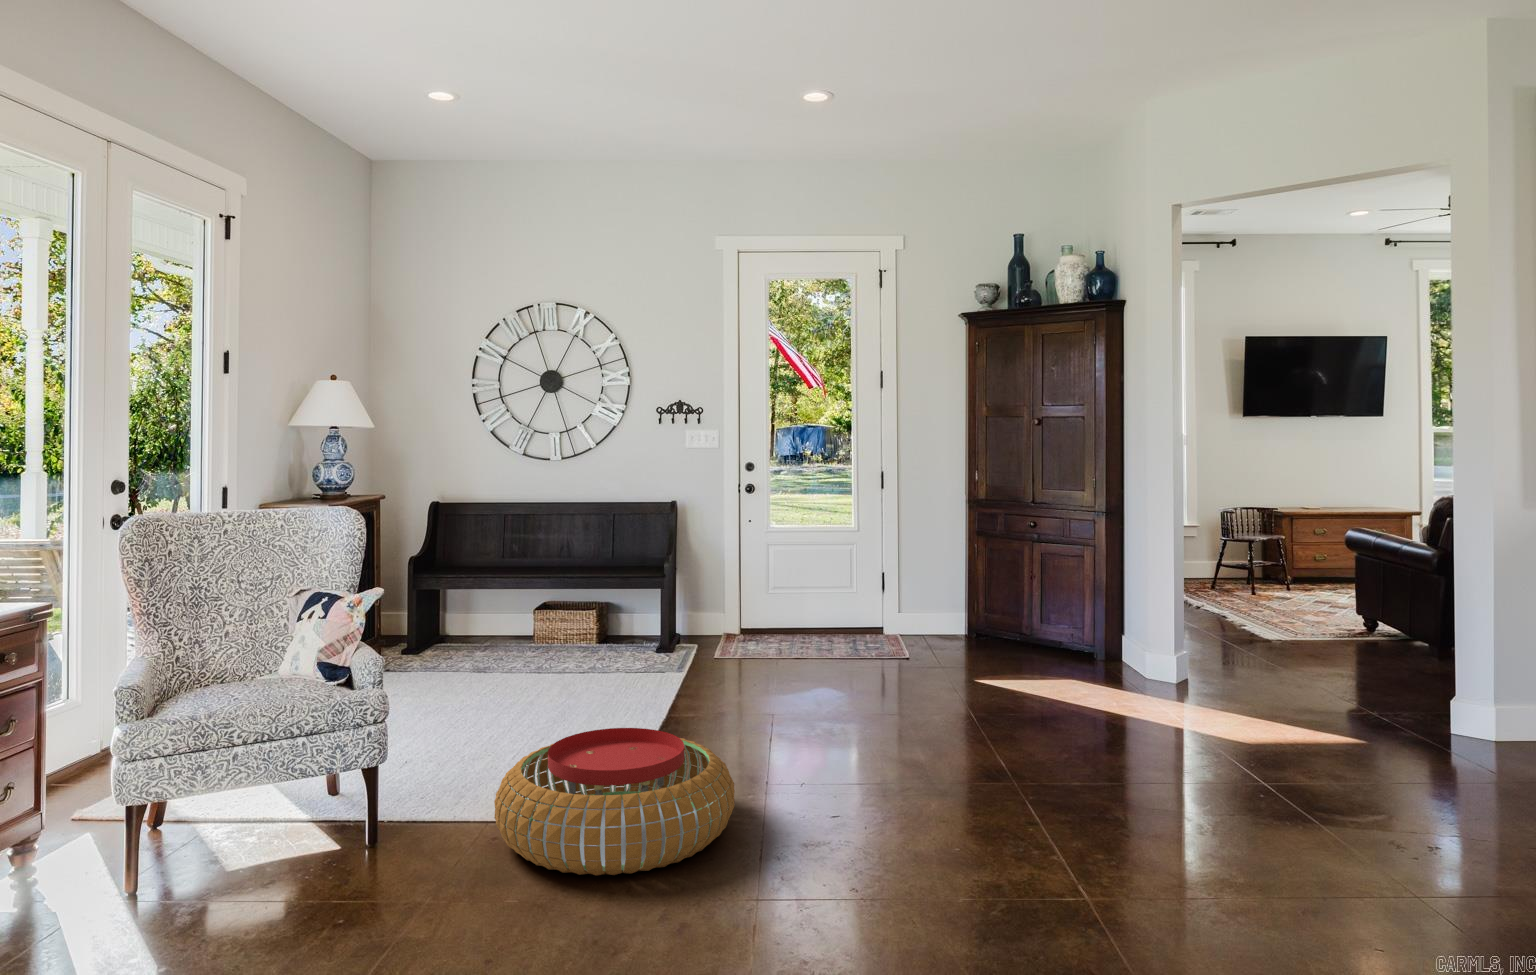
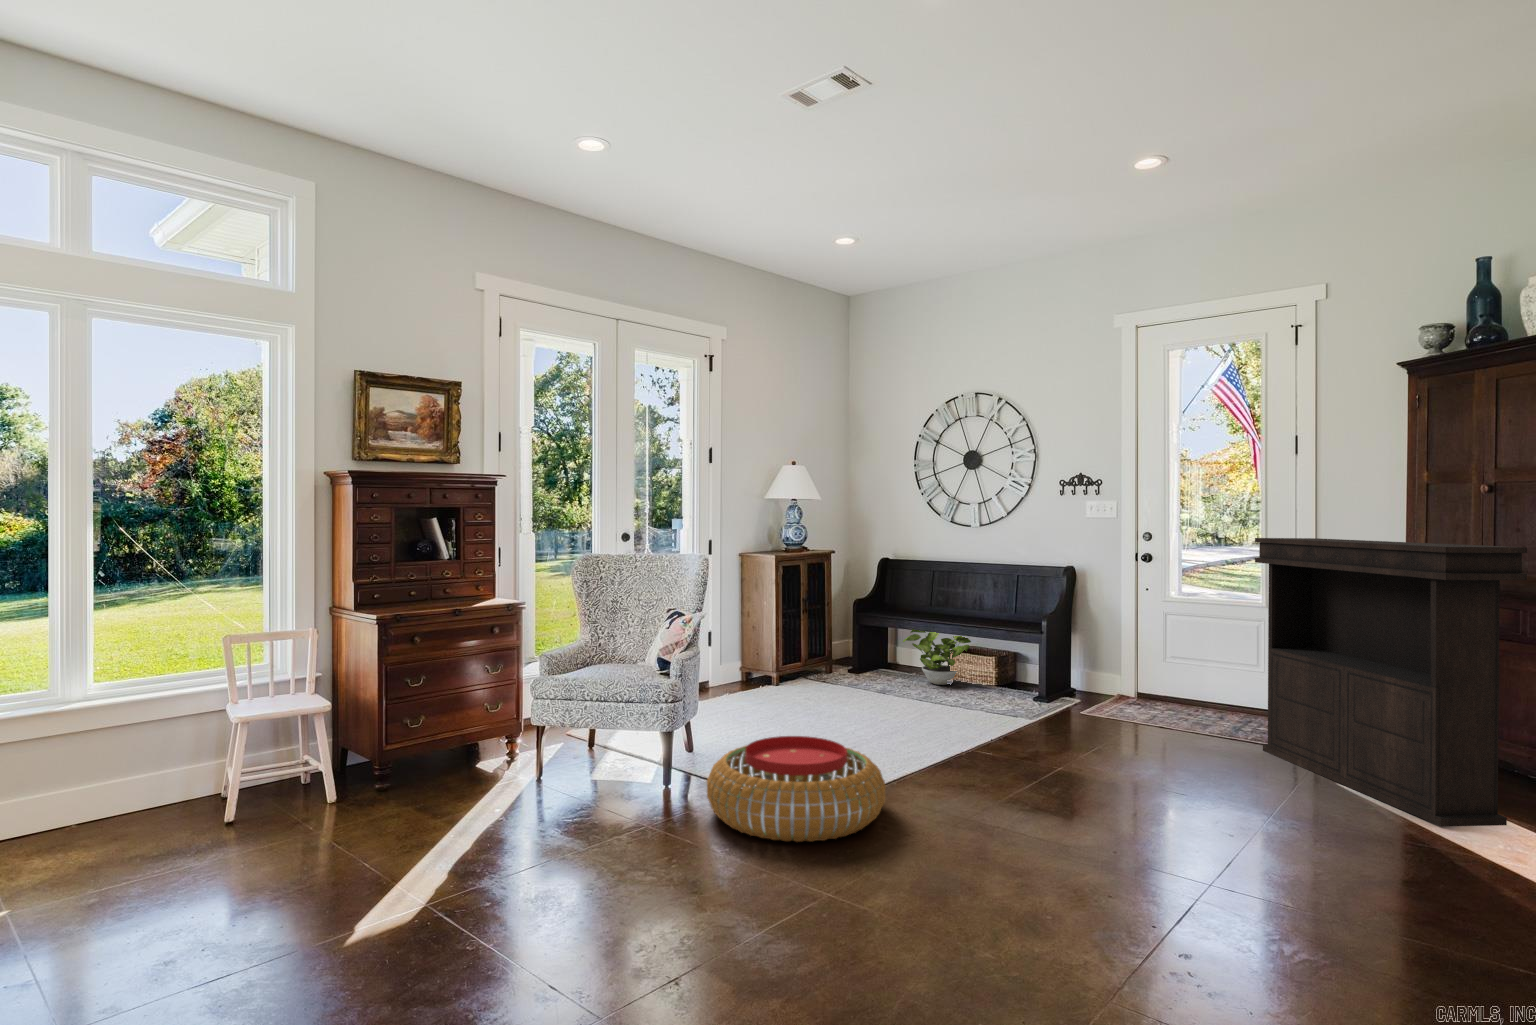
console table: none [883,464,1108,692] -> present [1255,538,1527,827]
potted plant: none [488,581,564,649] -> present [903,629,971,685]

